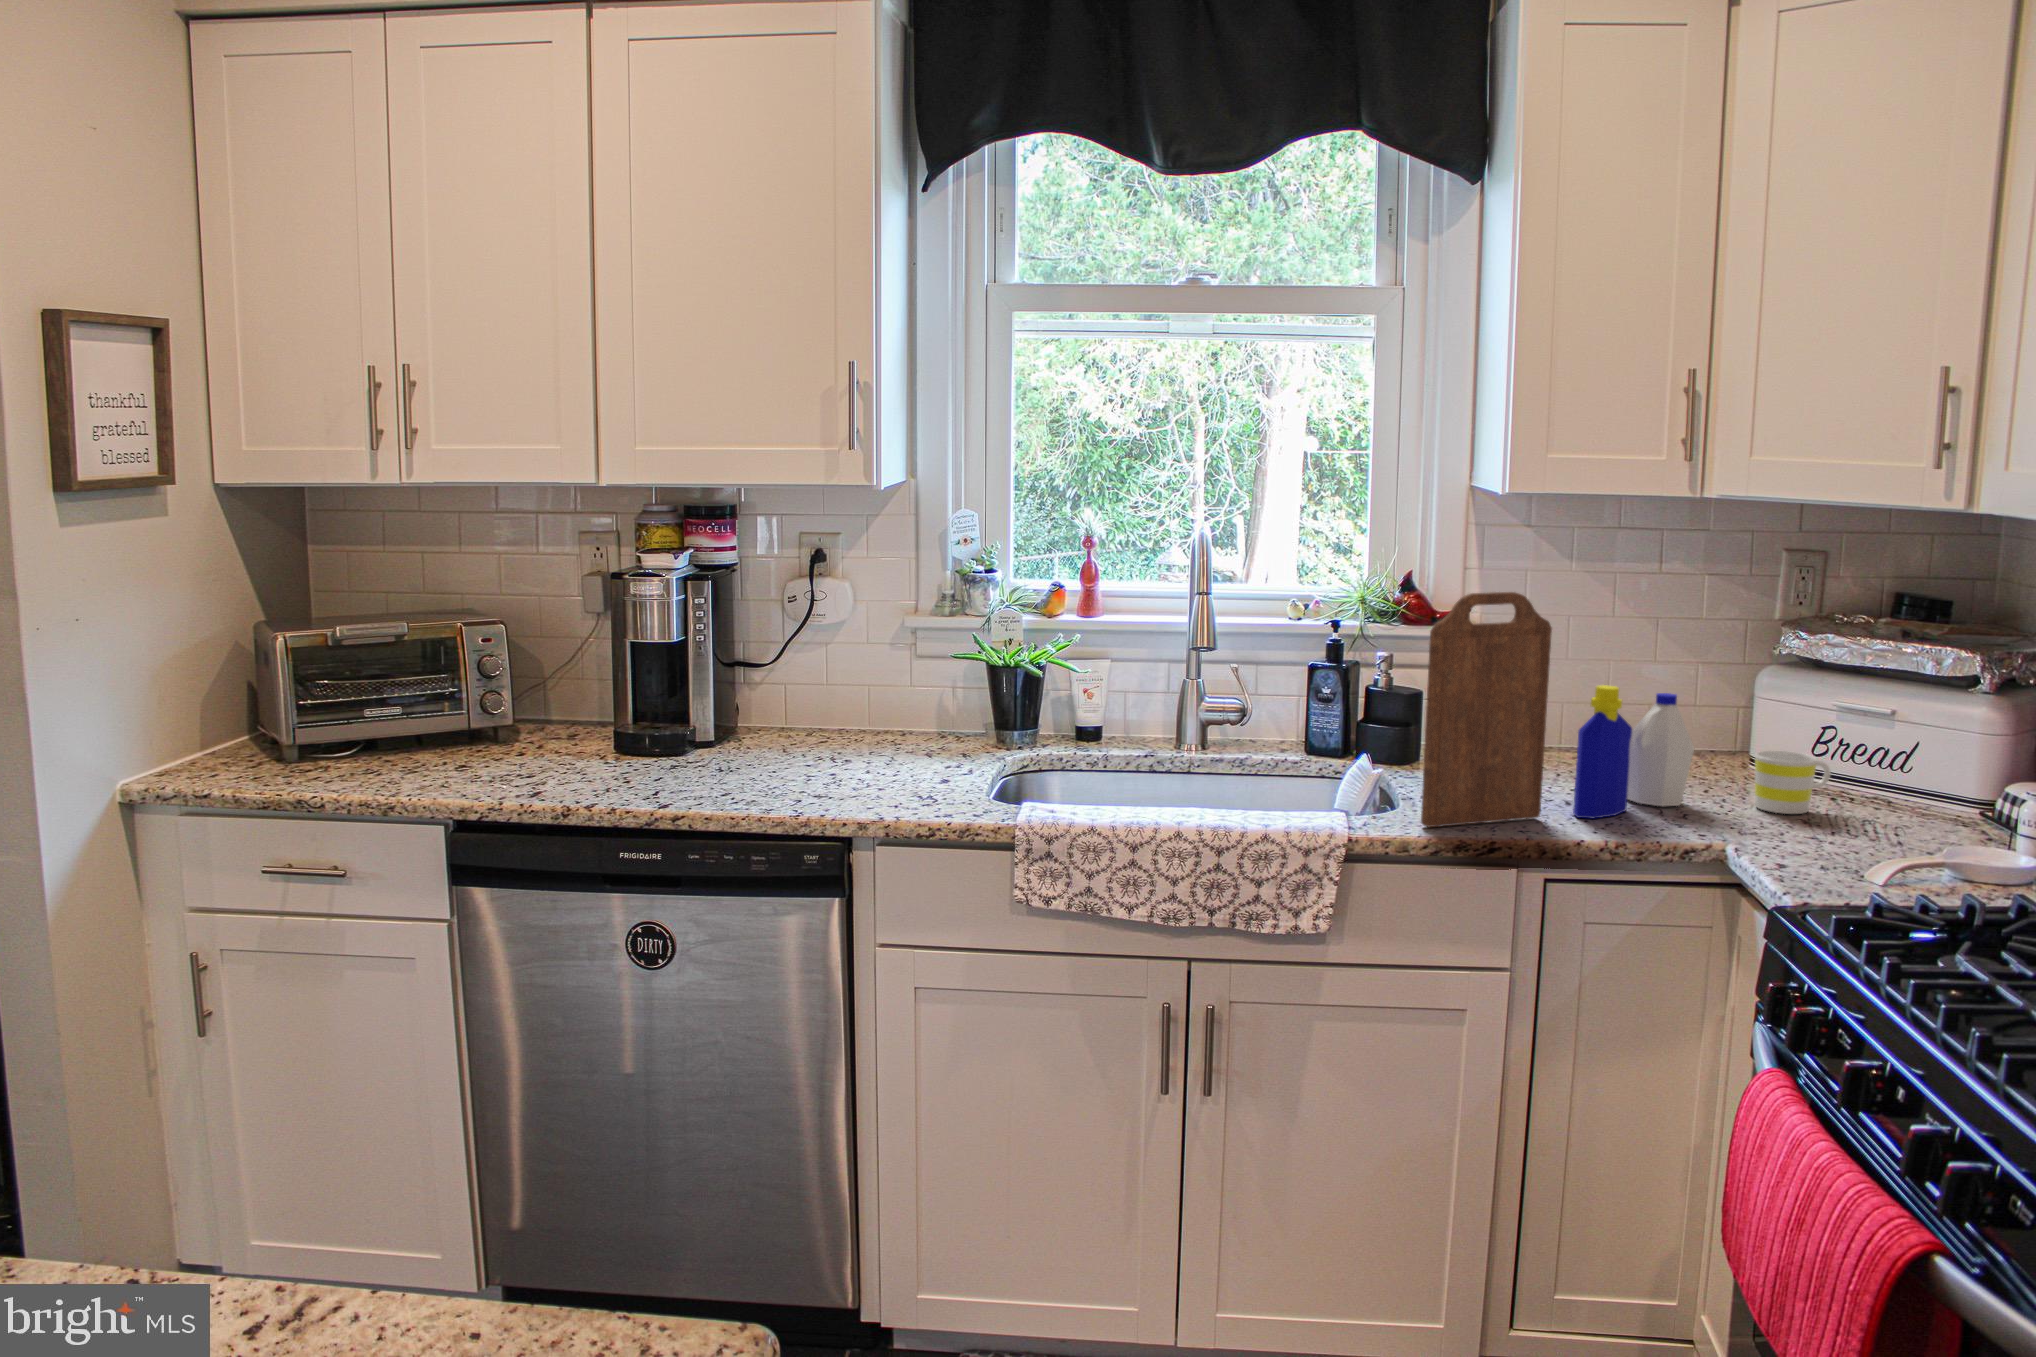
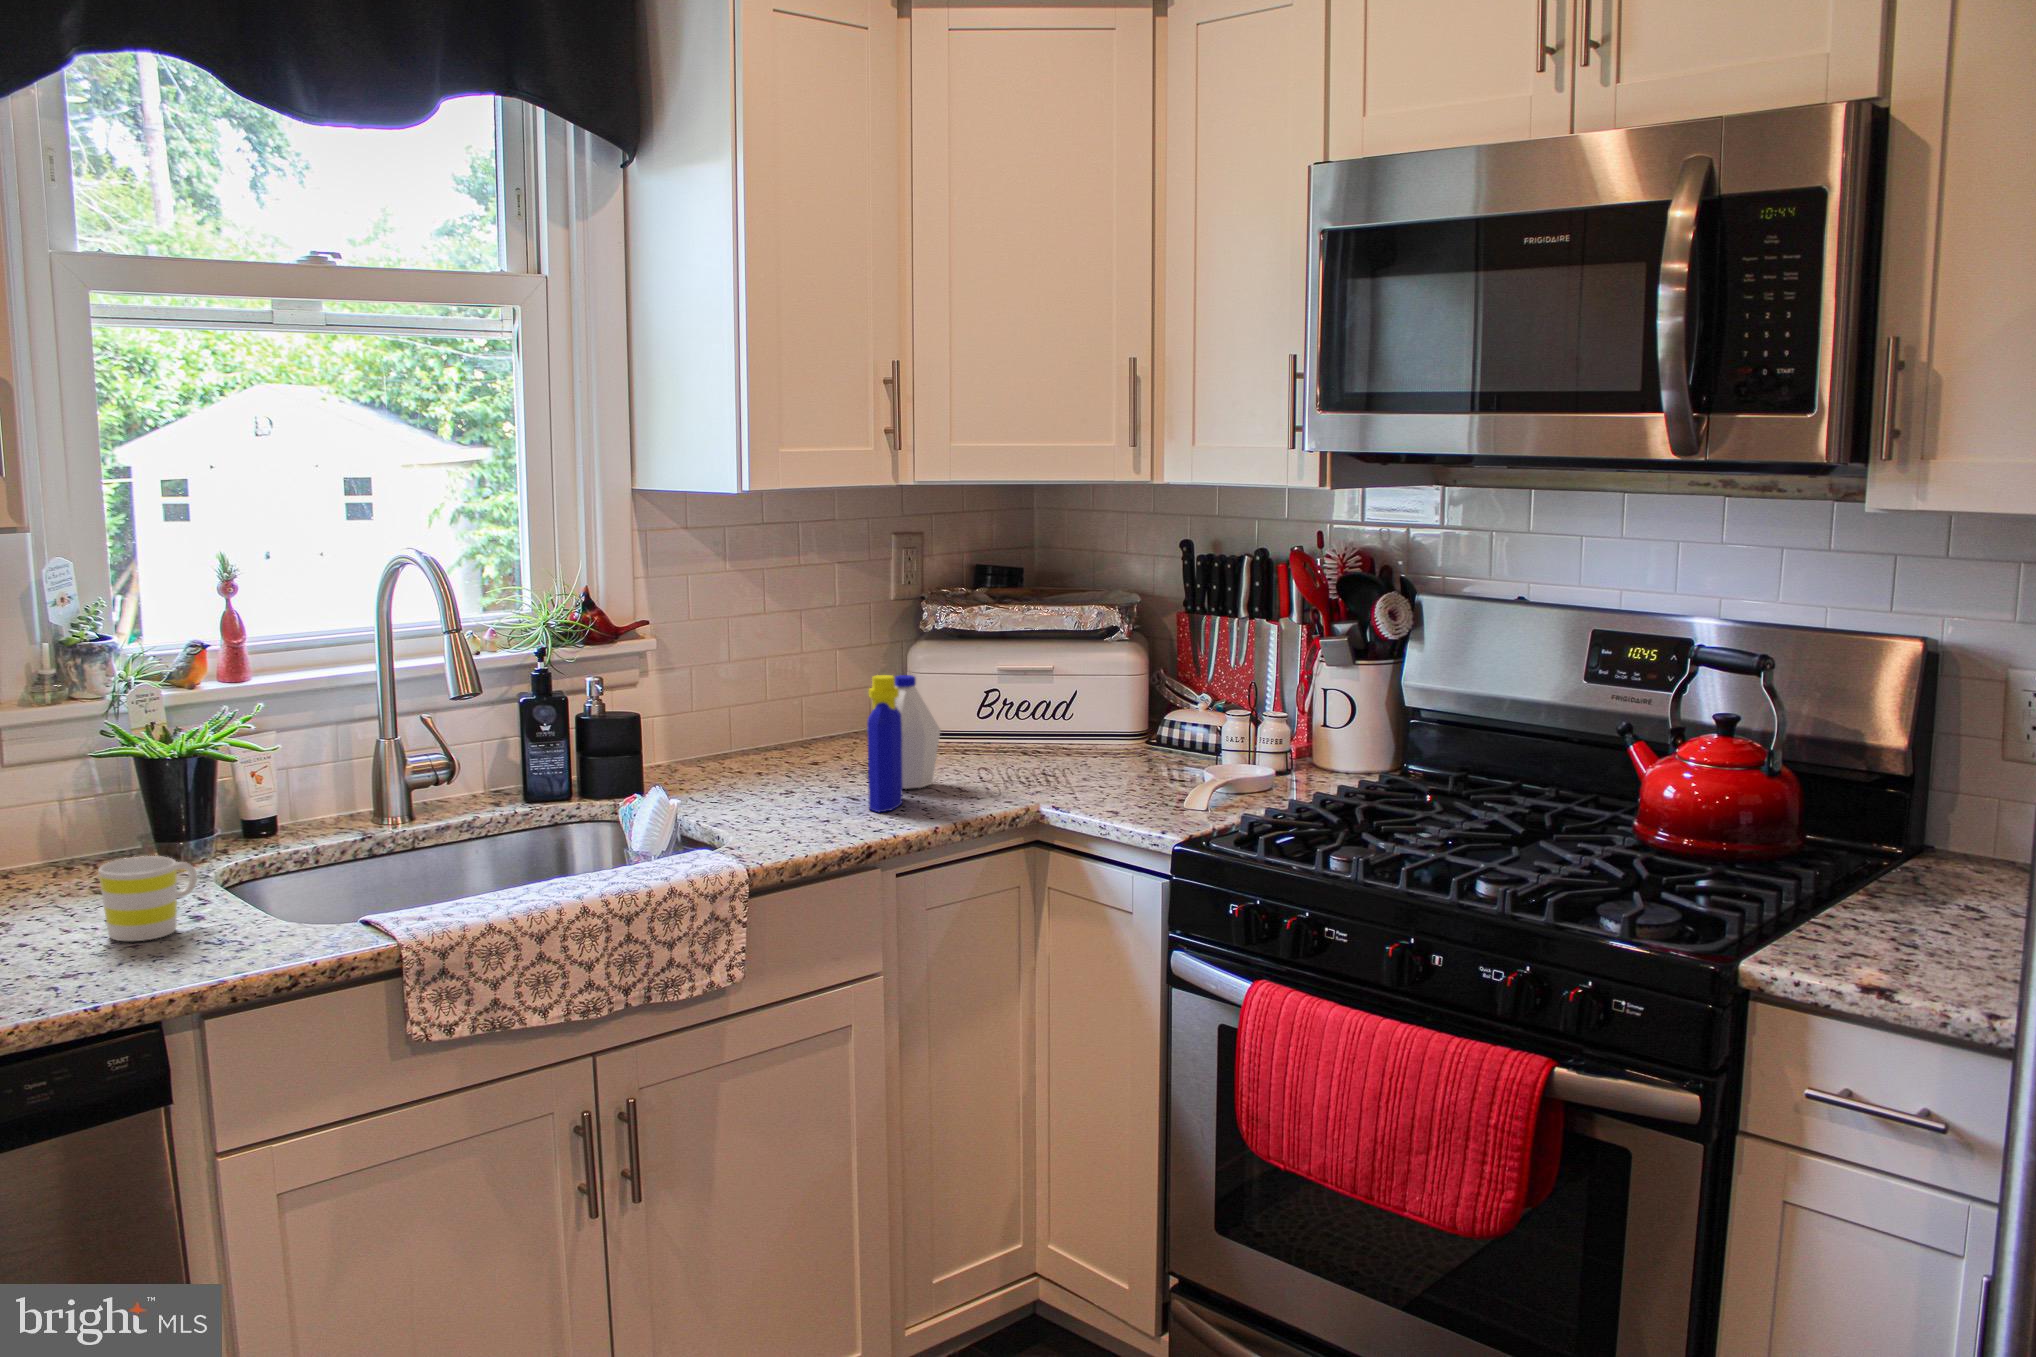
cutting board: present [1421,592,1552,827] -> none [771,591,854,850]
mug: present [1755,751,1831,814] -> present [98,856,197,941]

